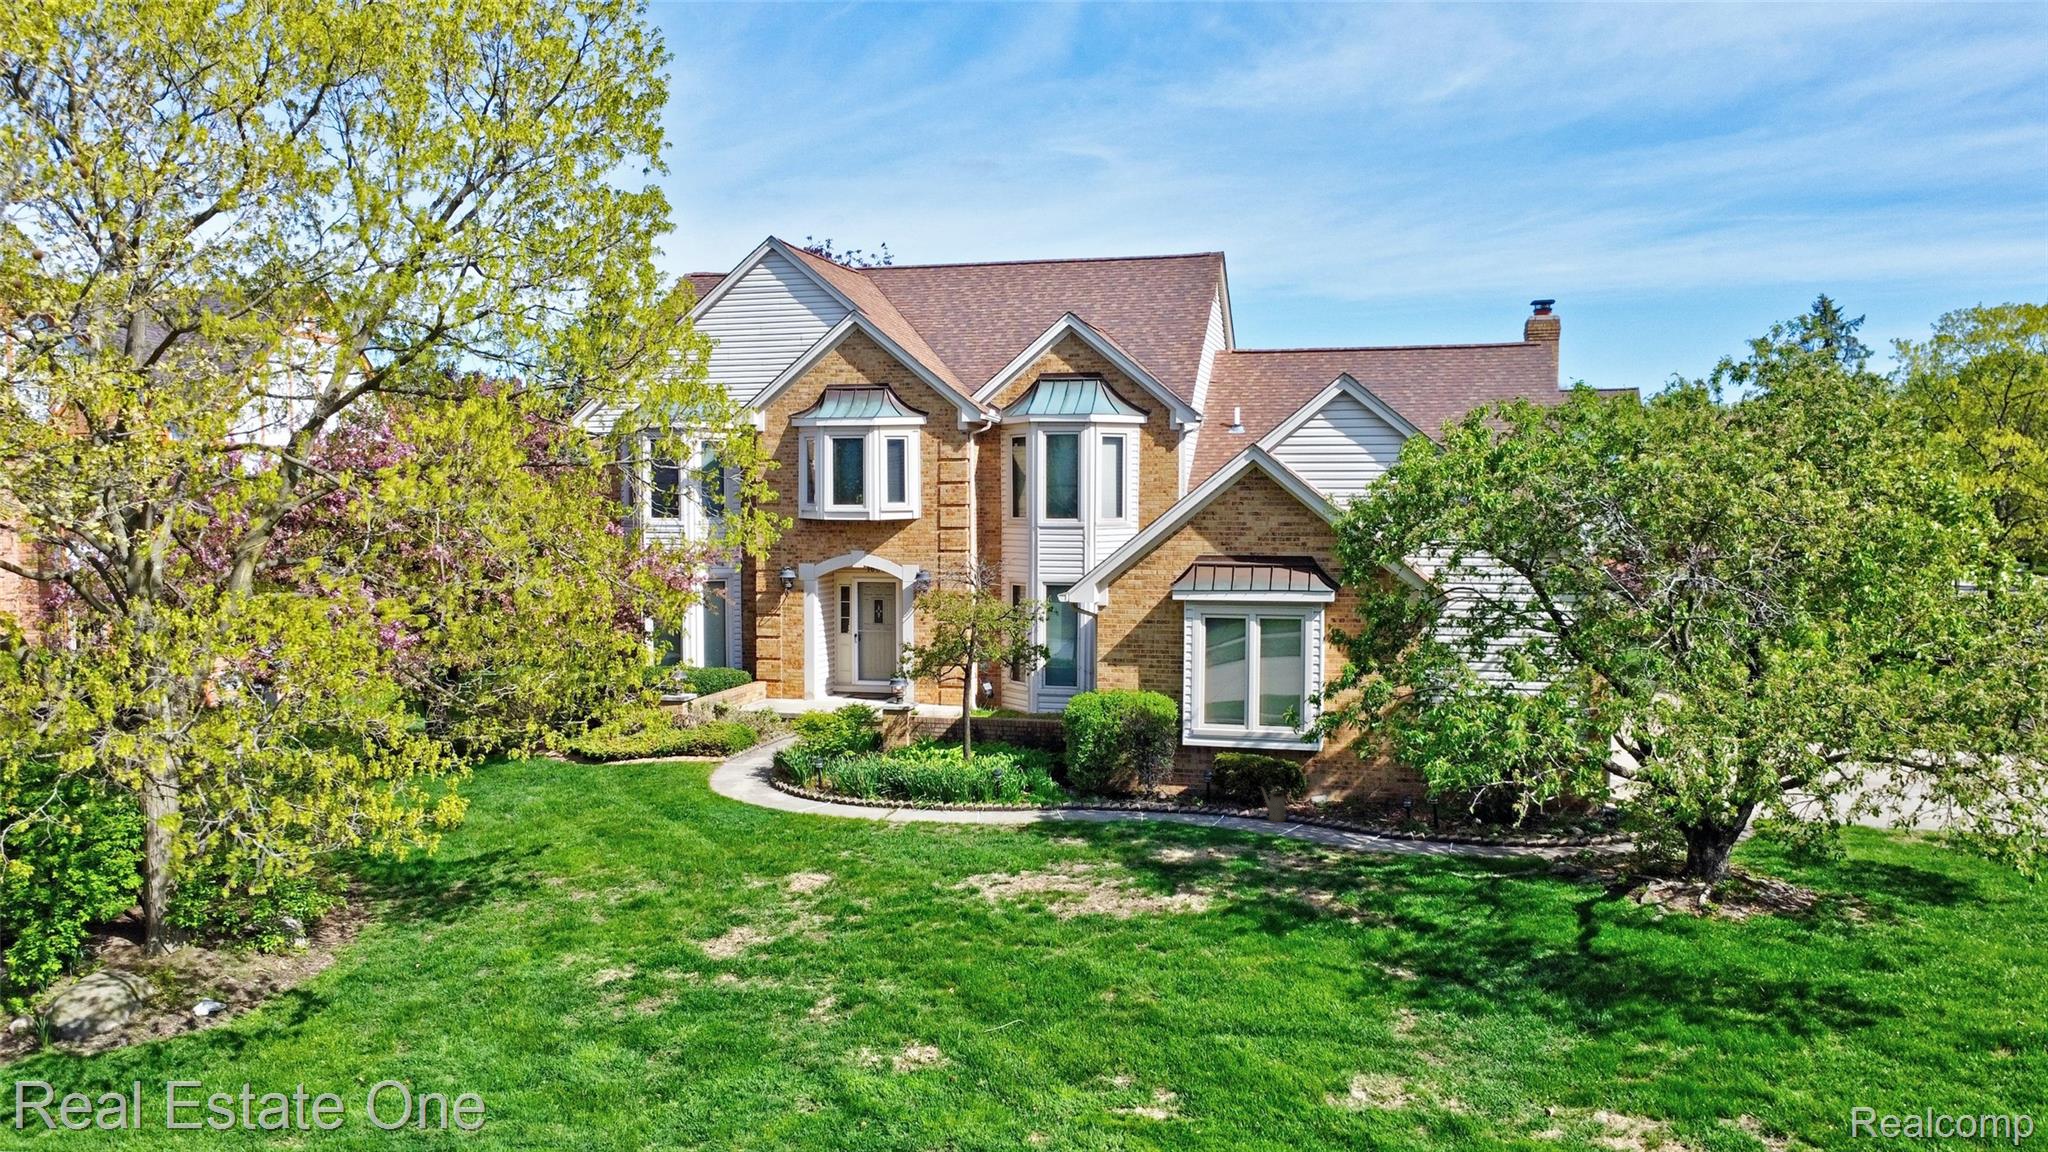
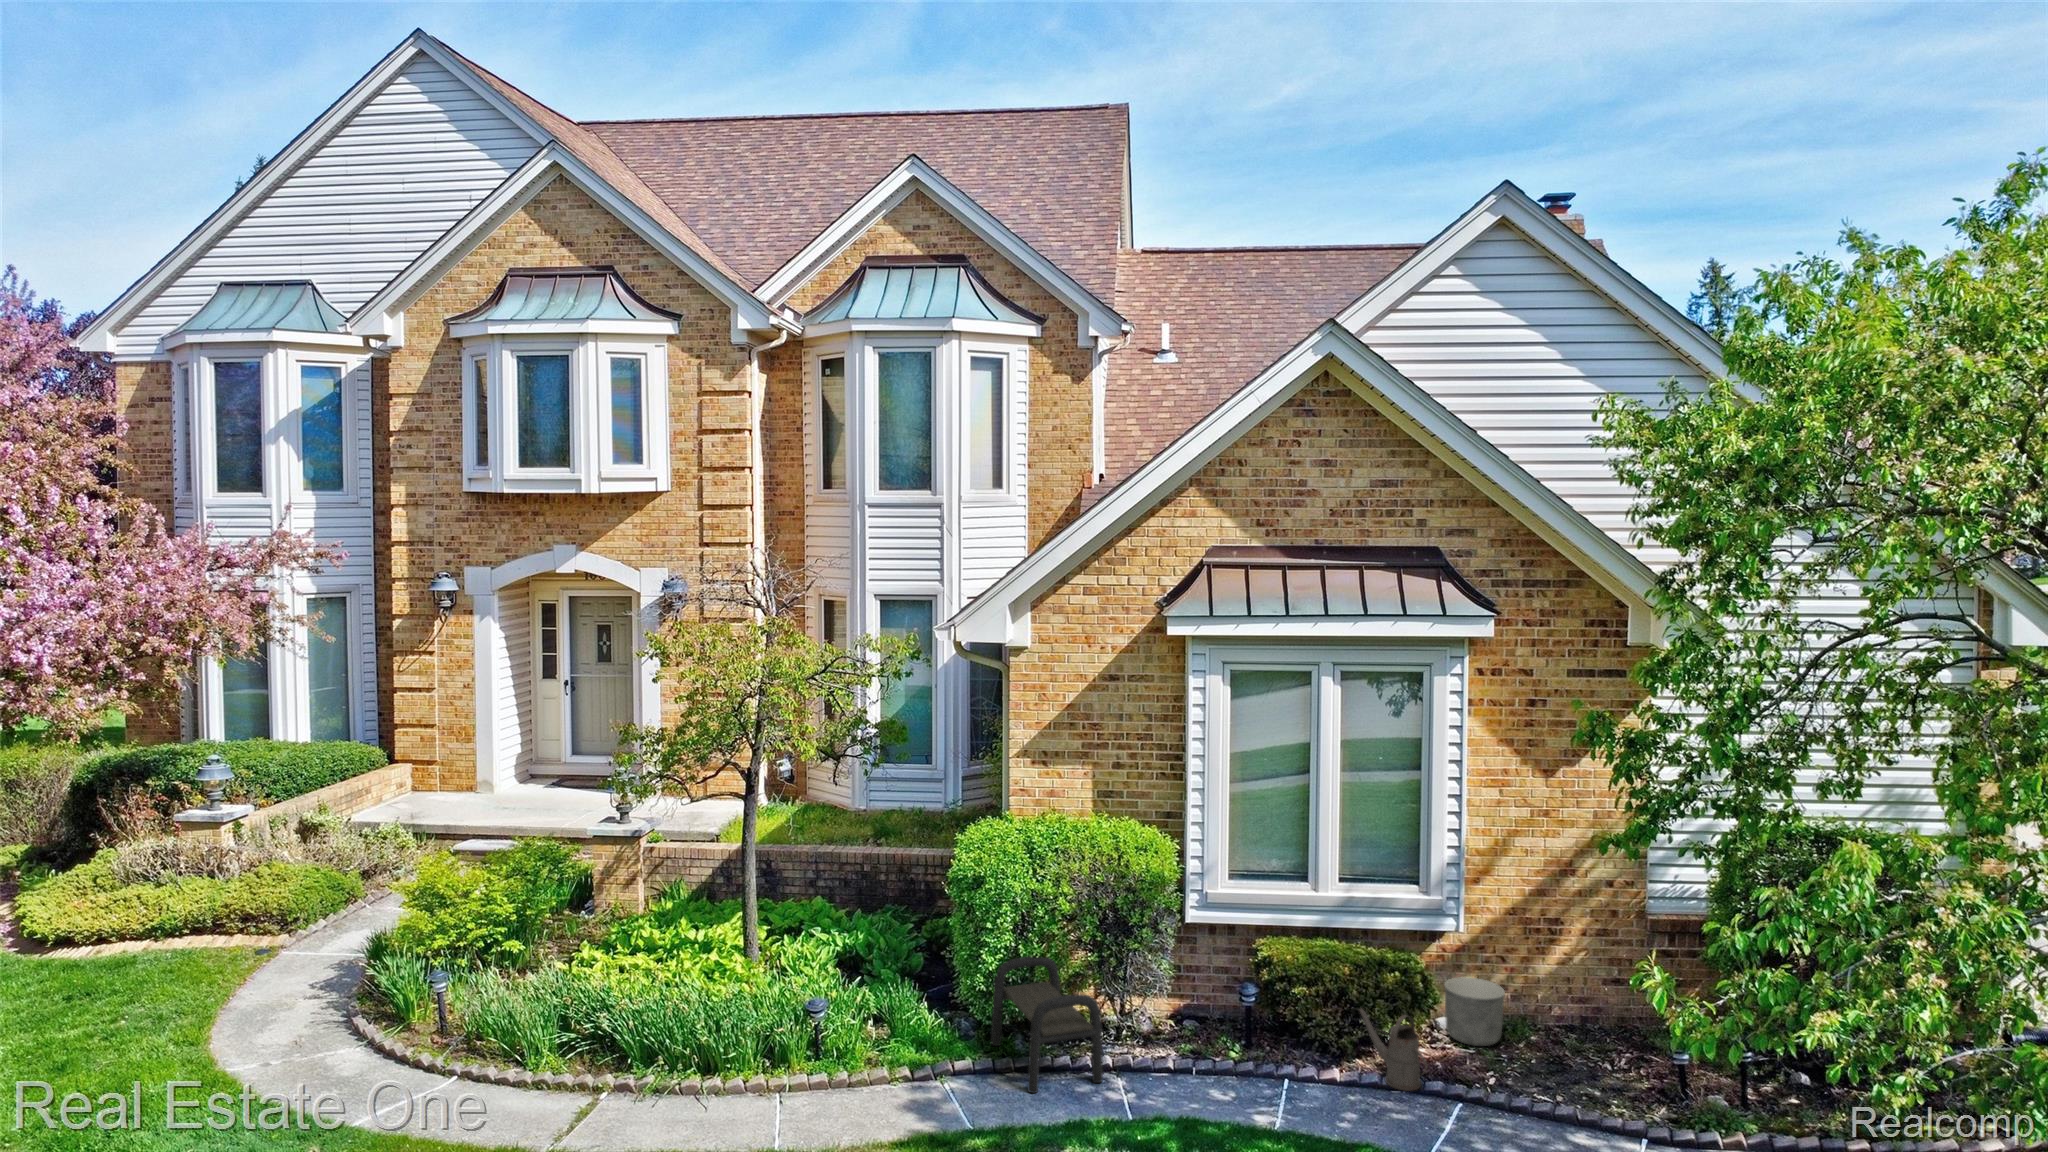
bench: none [1080,759,1129,814] -> present [991,956,1103,1093]
planter: none [1315,781,1345,813] -> present [1445,977,1505,1046]

